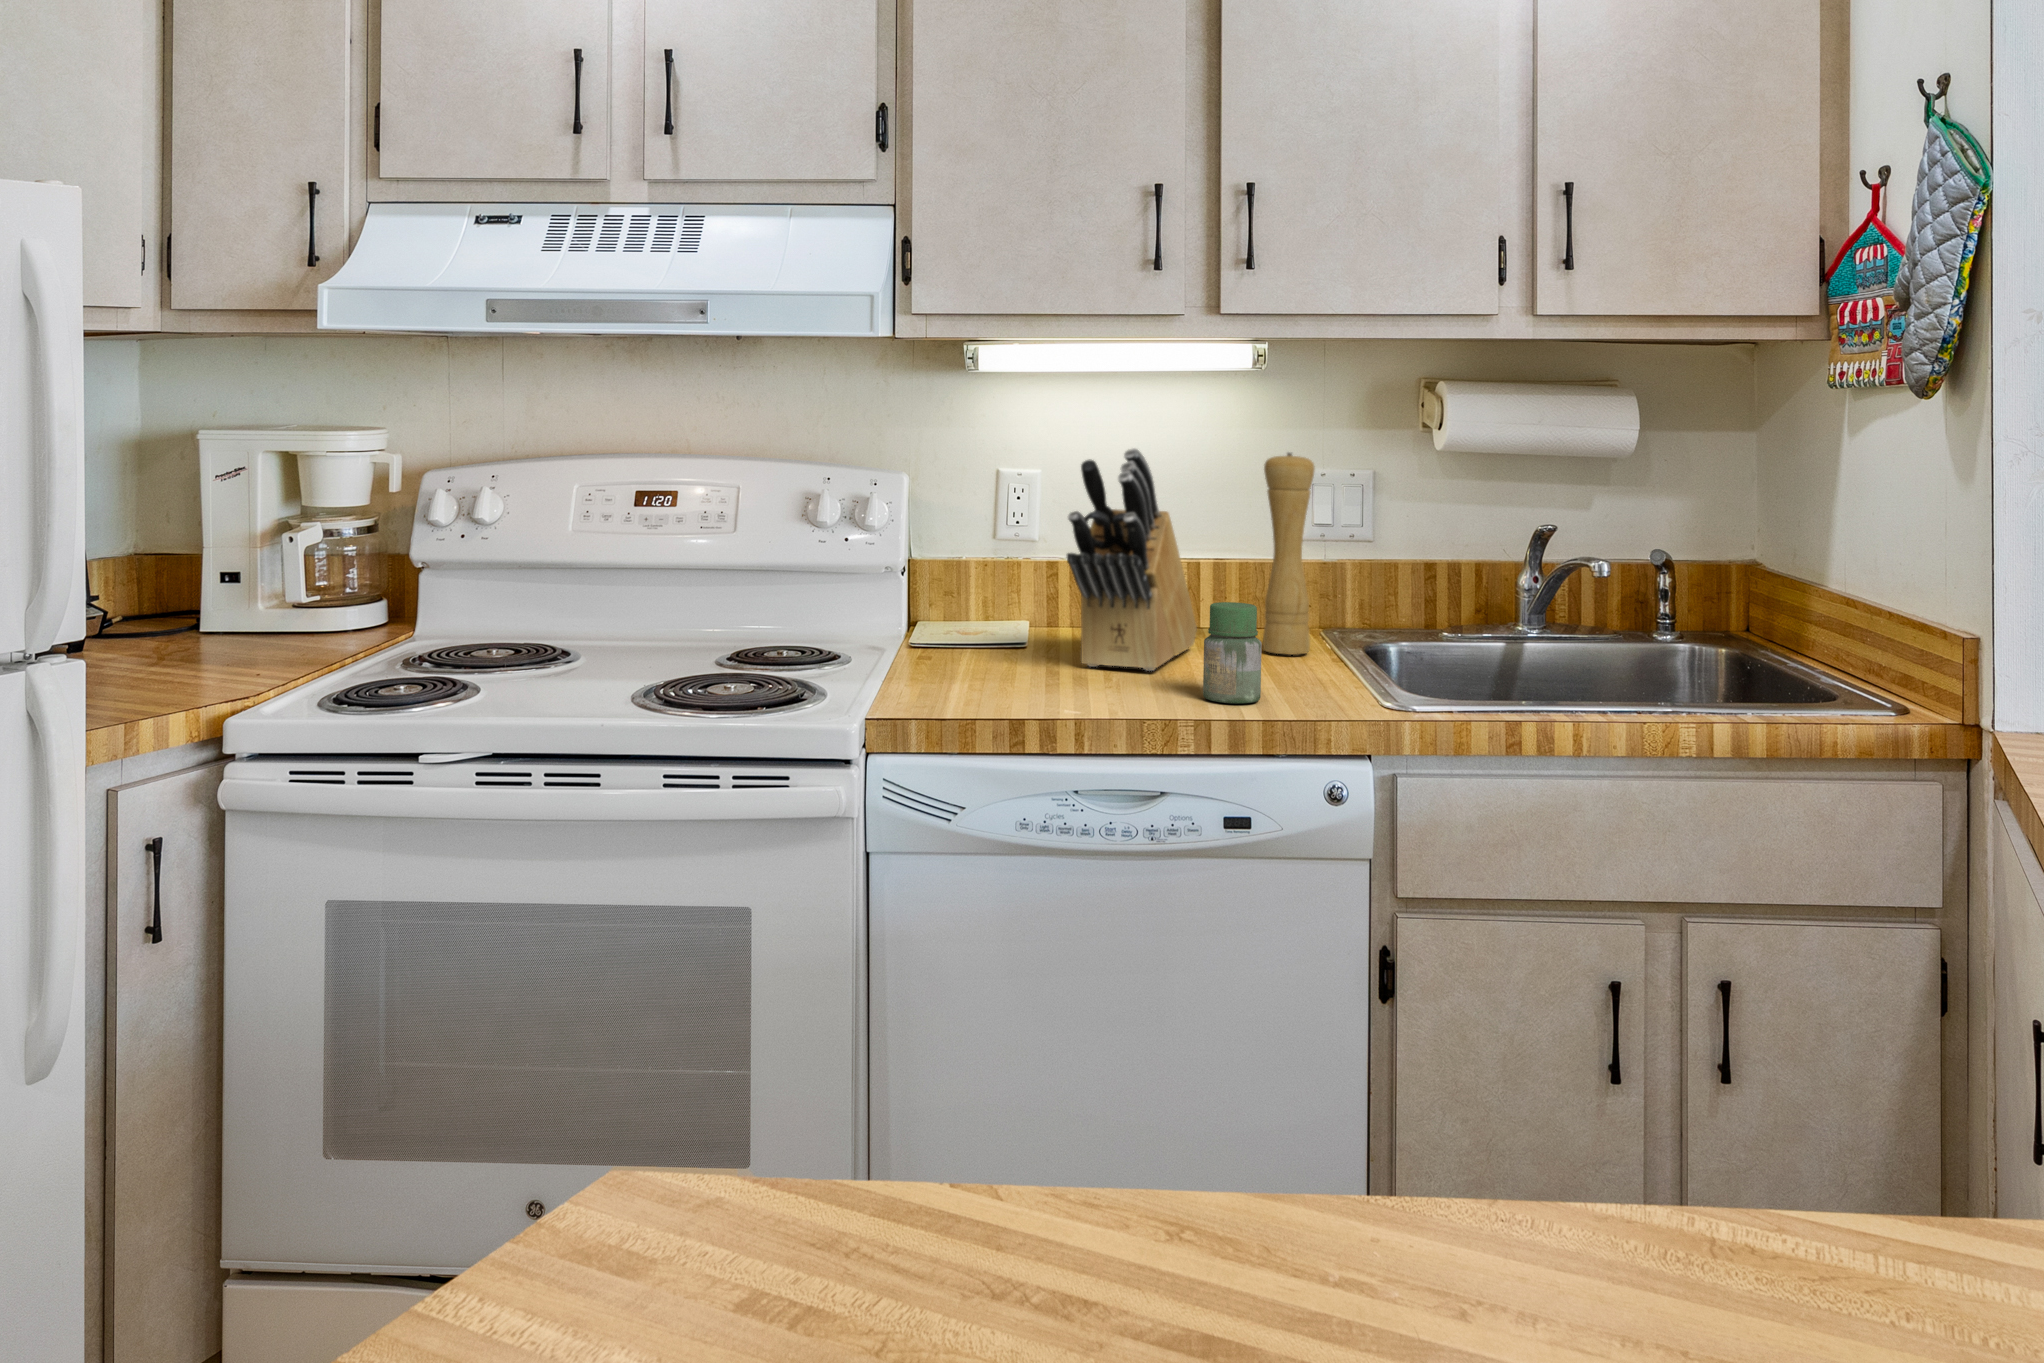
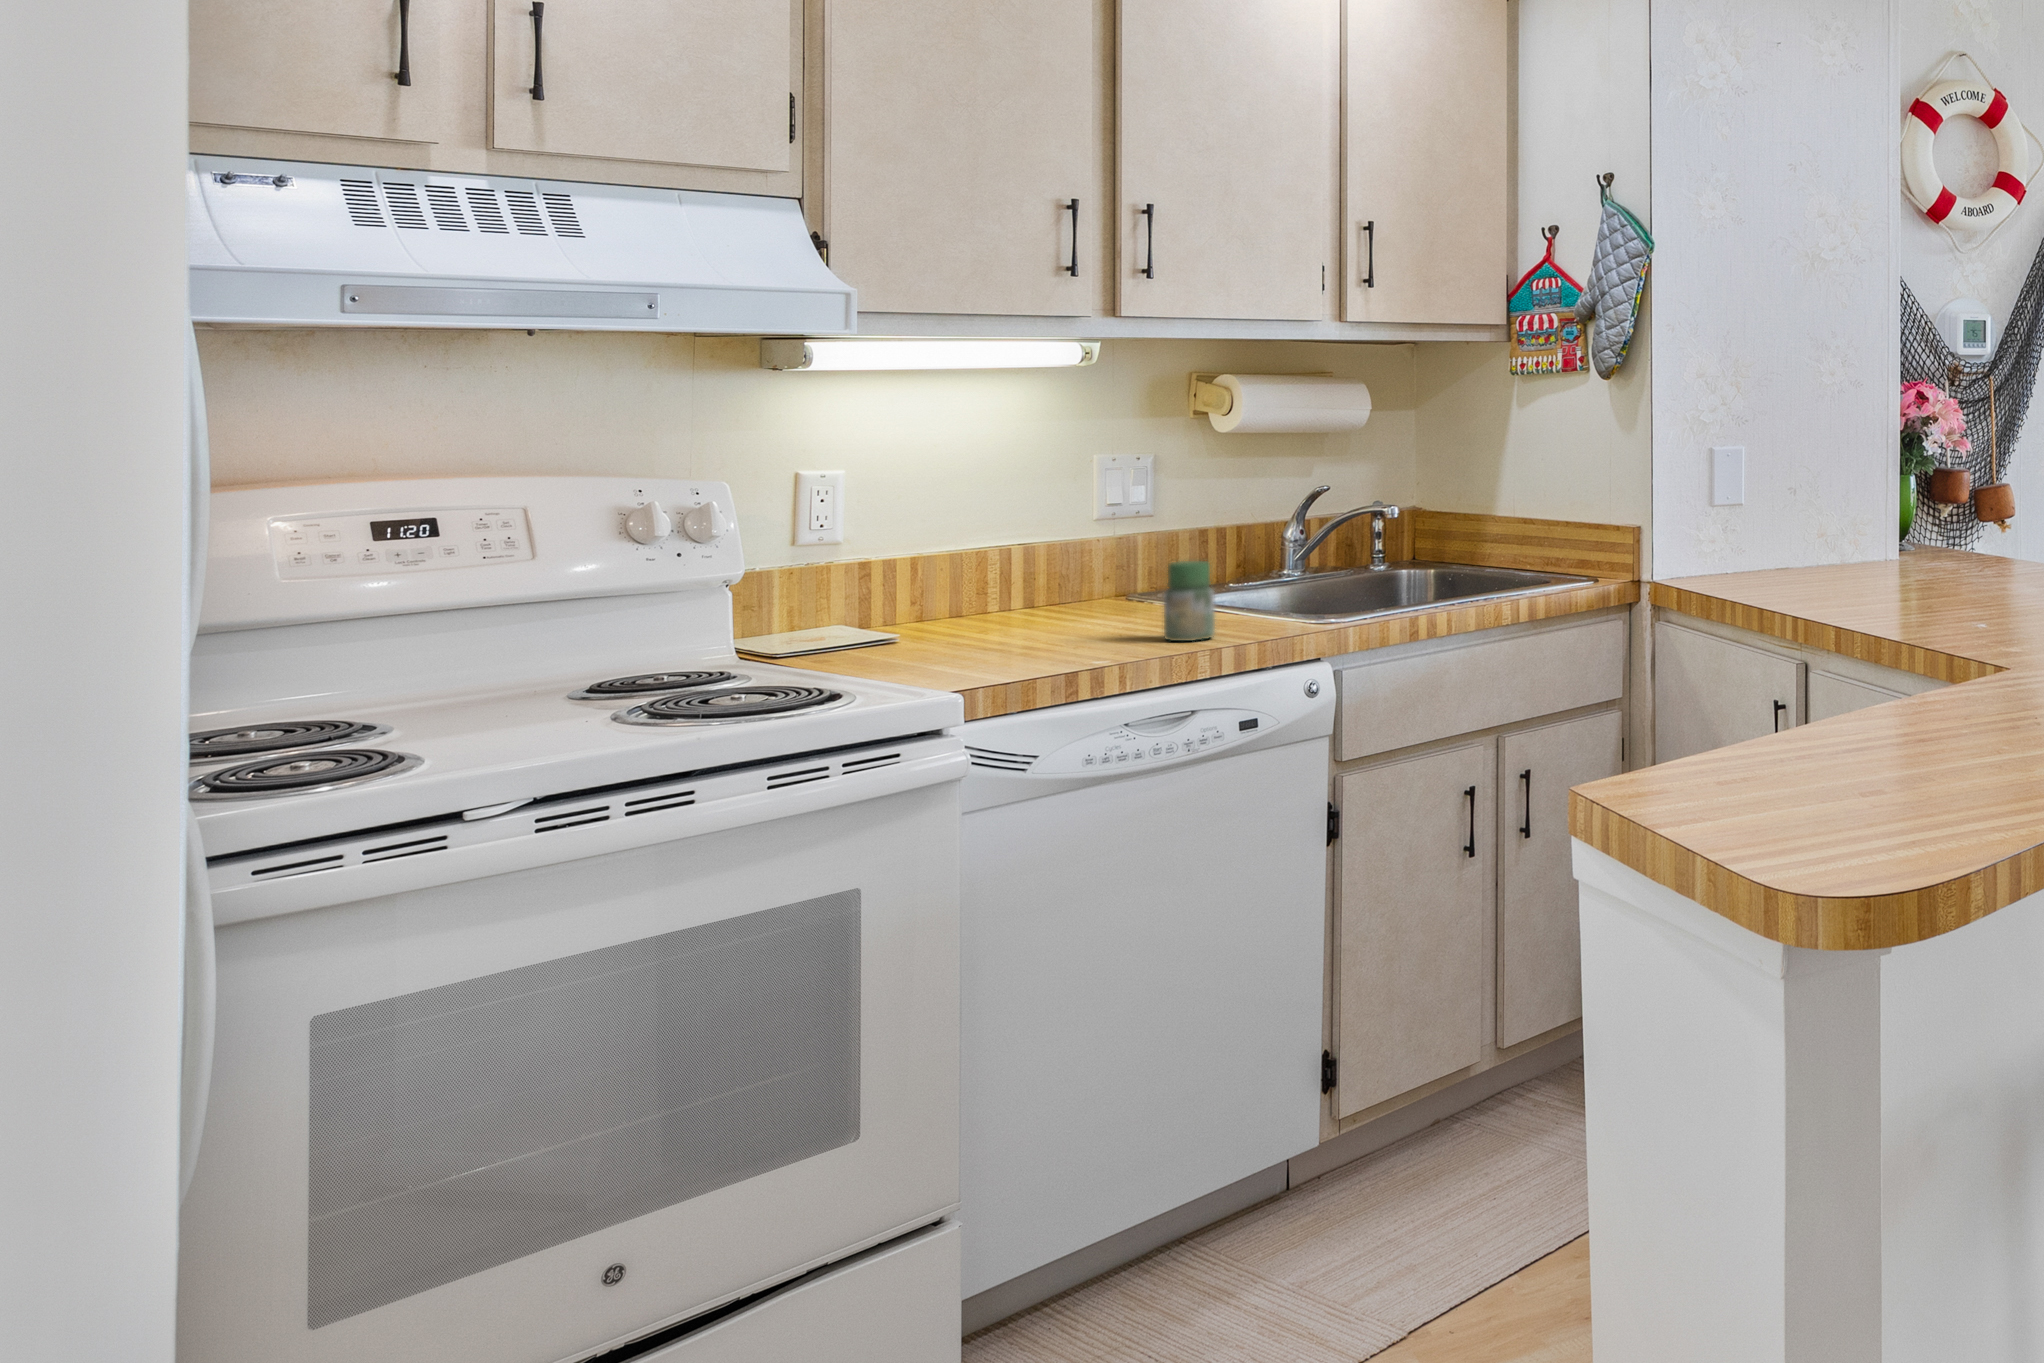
knife block: present [1067,448,1197,671] -> none [963,441,1086,640]
pepper mill: present [1263,453,1315,655] -> none [1090,440,1139,613]

